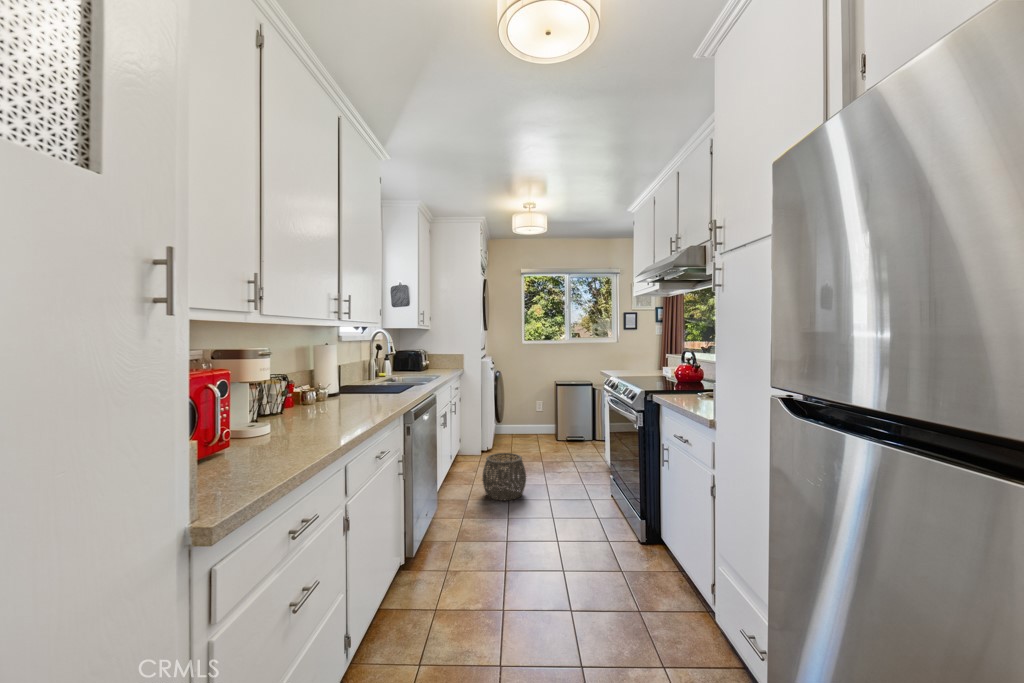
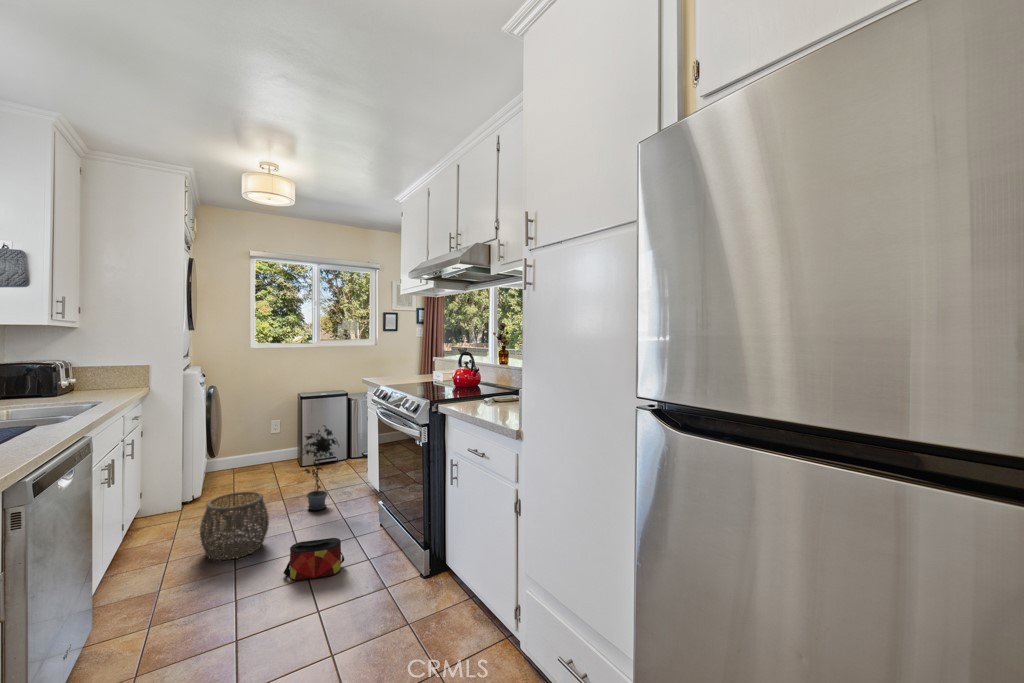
potted plant: none [549,409,579,478] -> present [303,425,339,510]
bag: none [534,496,578,526] -> present [284,538,344,581]

